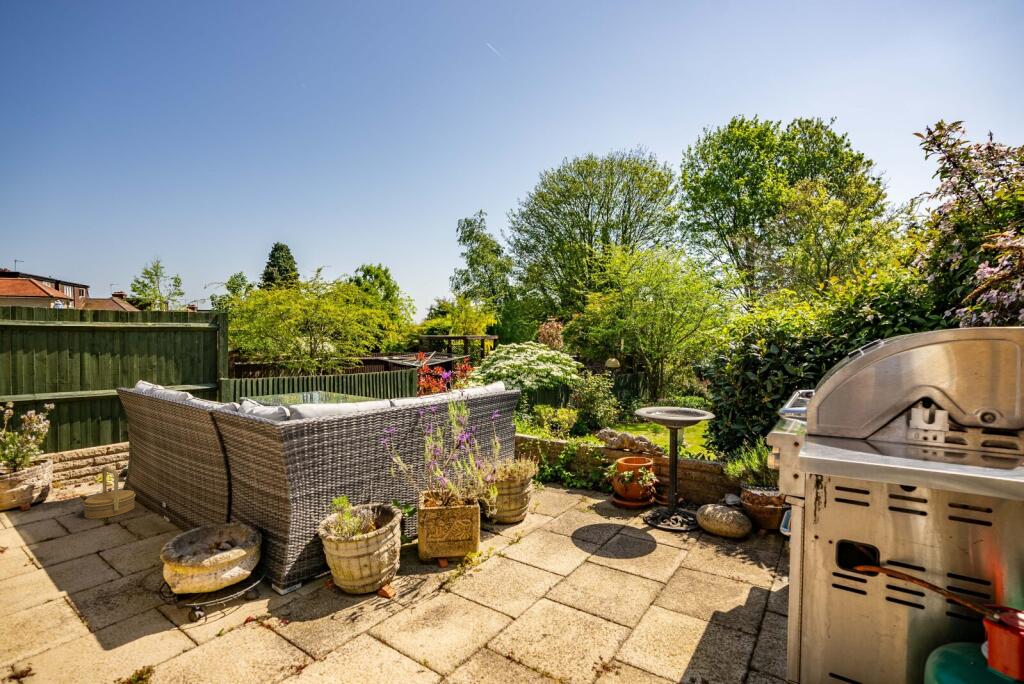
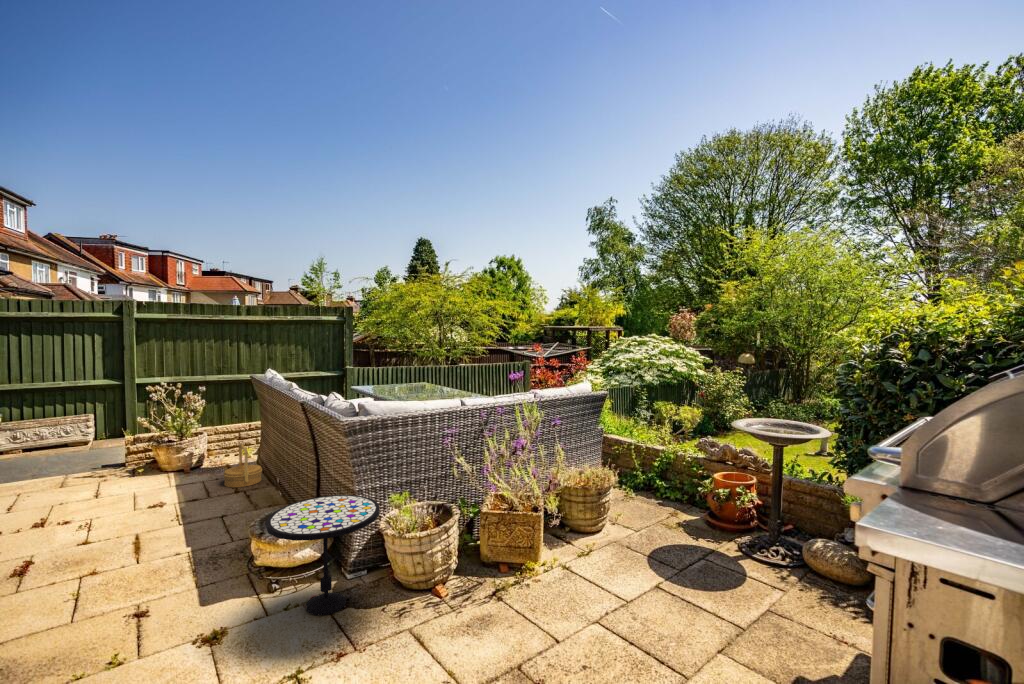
side table: none [197,506,326,638] -> present [266,495,380,615]

